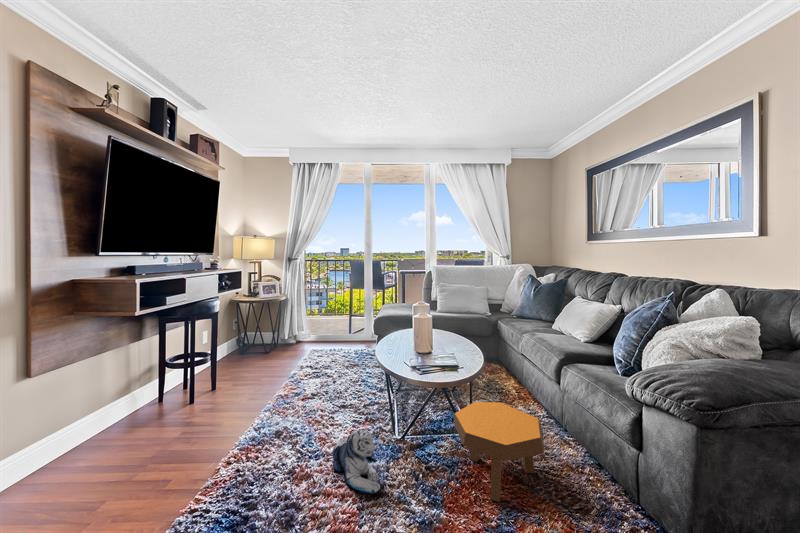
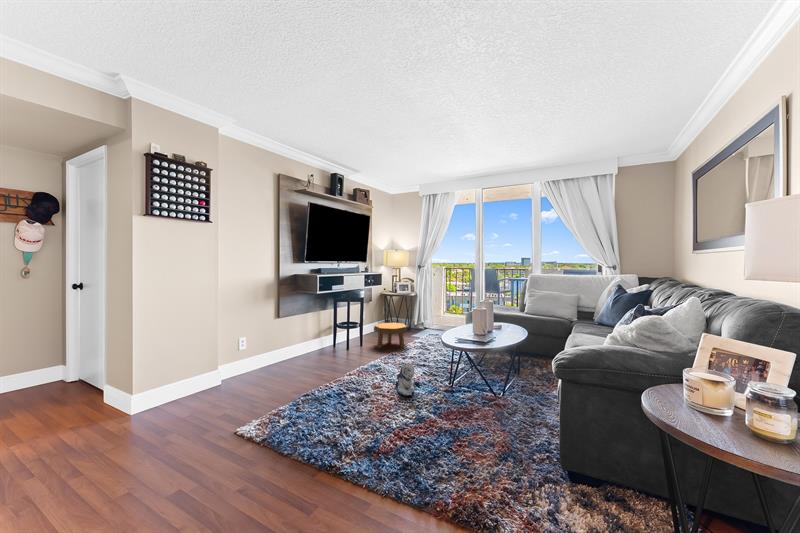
footstool: present [454,402,544,502] -> present [374,323,407,348]

